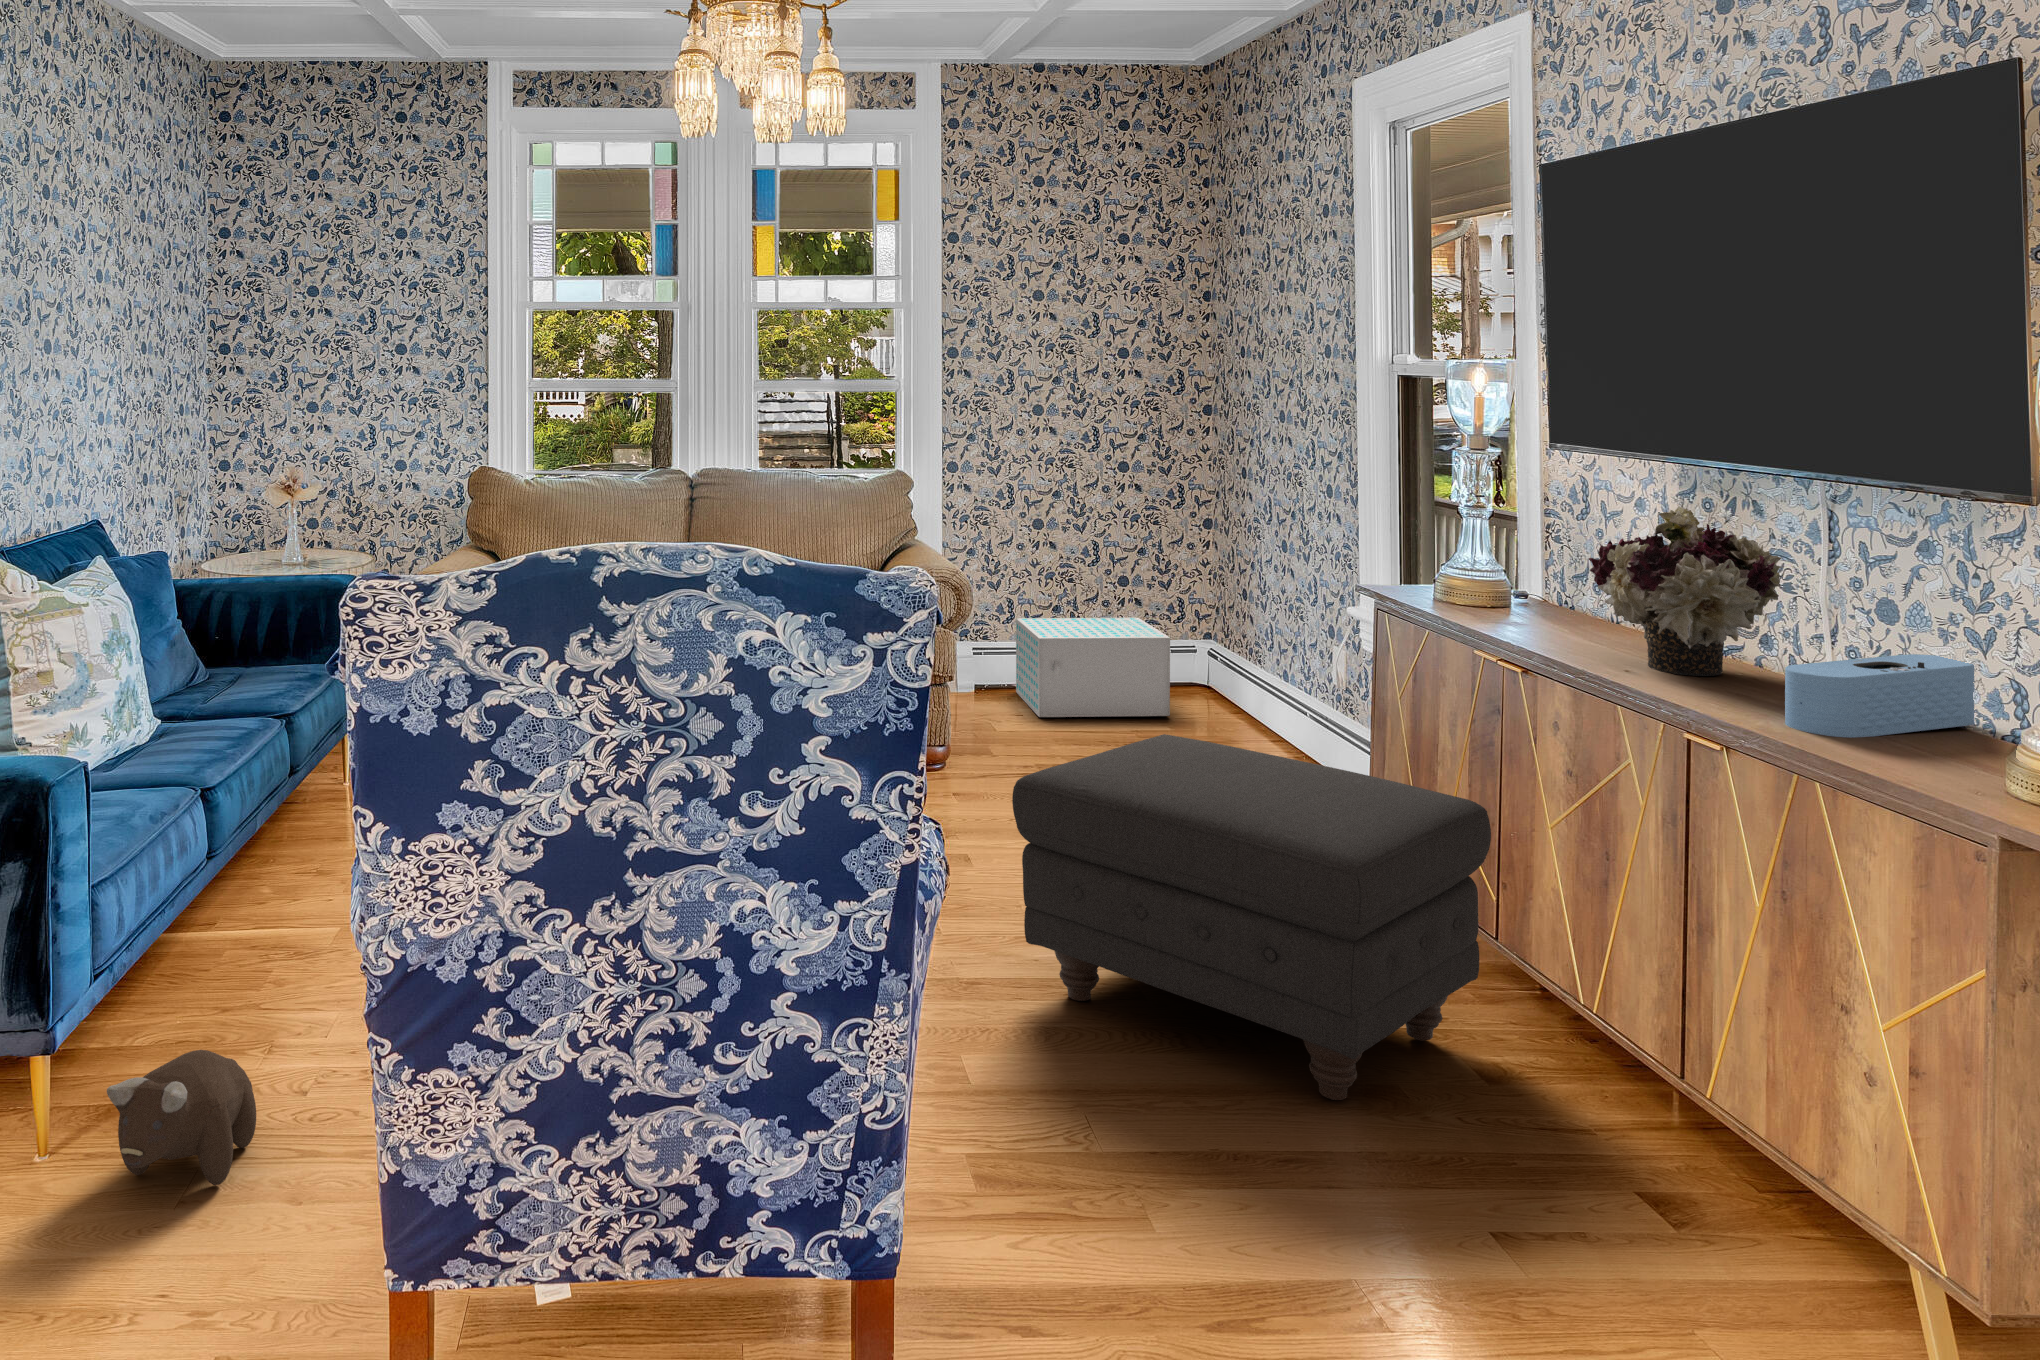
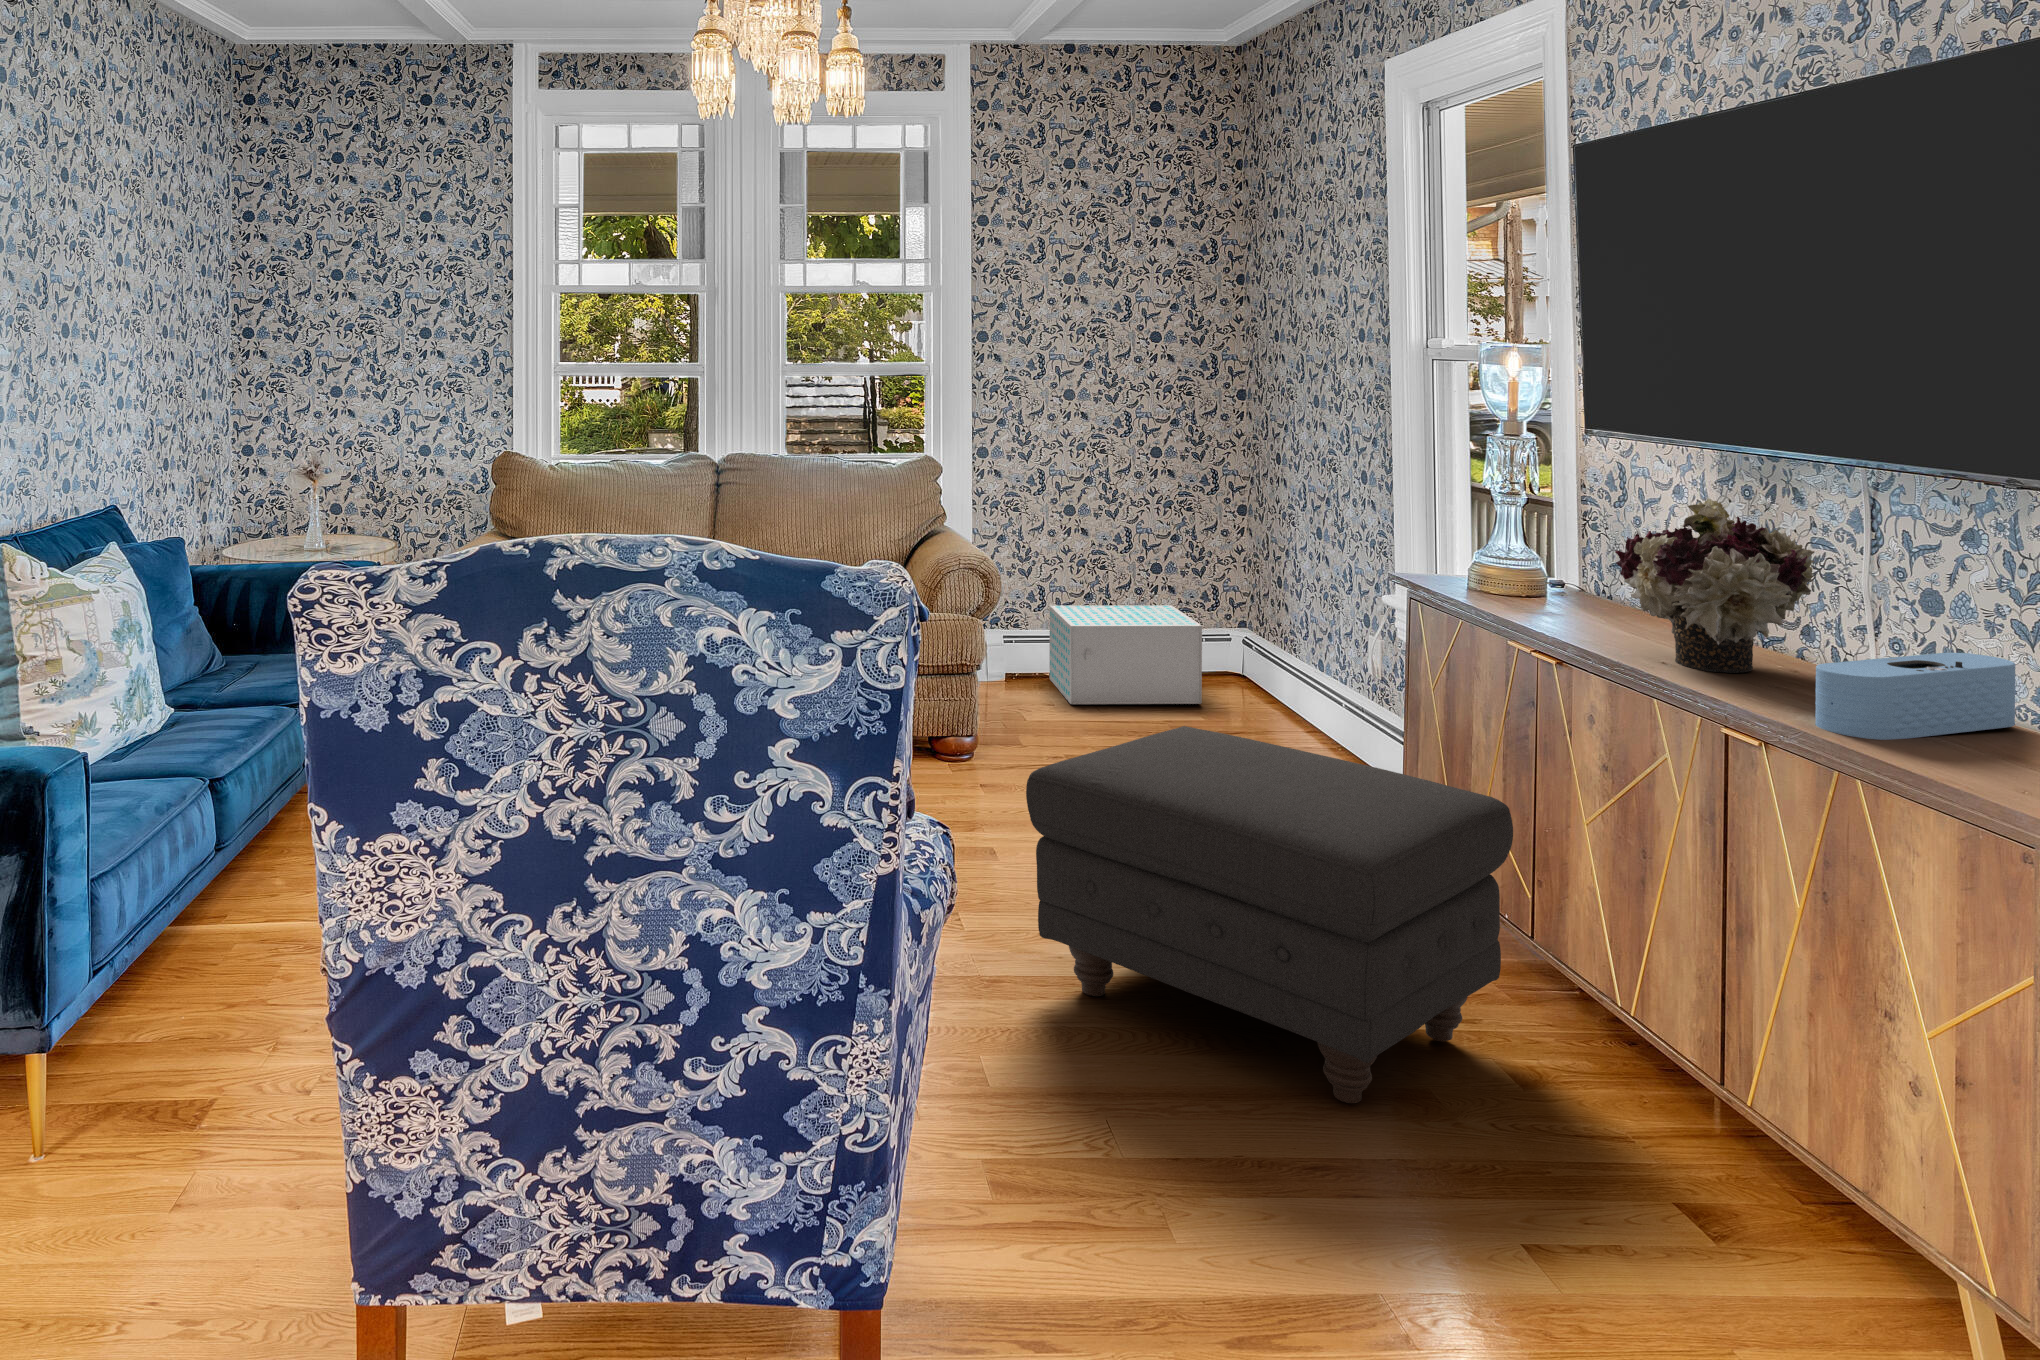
plush toy: present [107,1050,256,1185] -> none [94,1042,252,1180]

